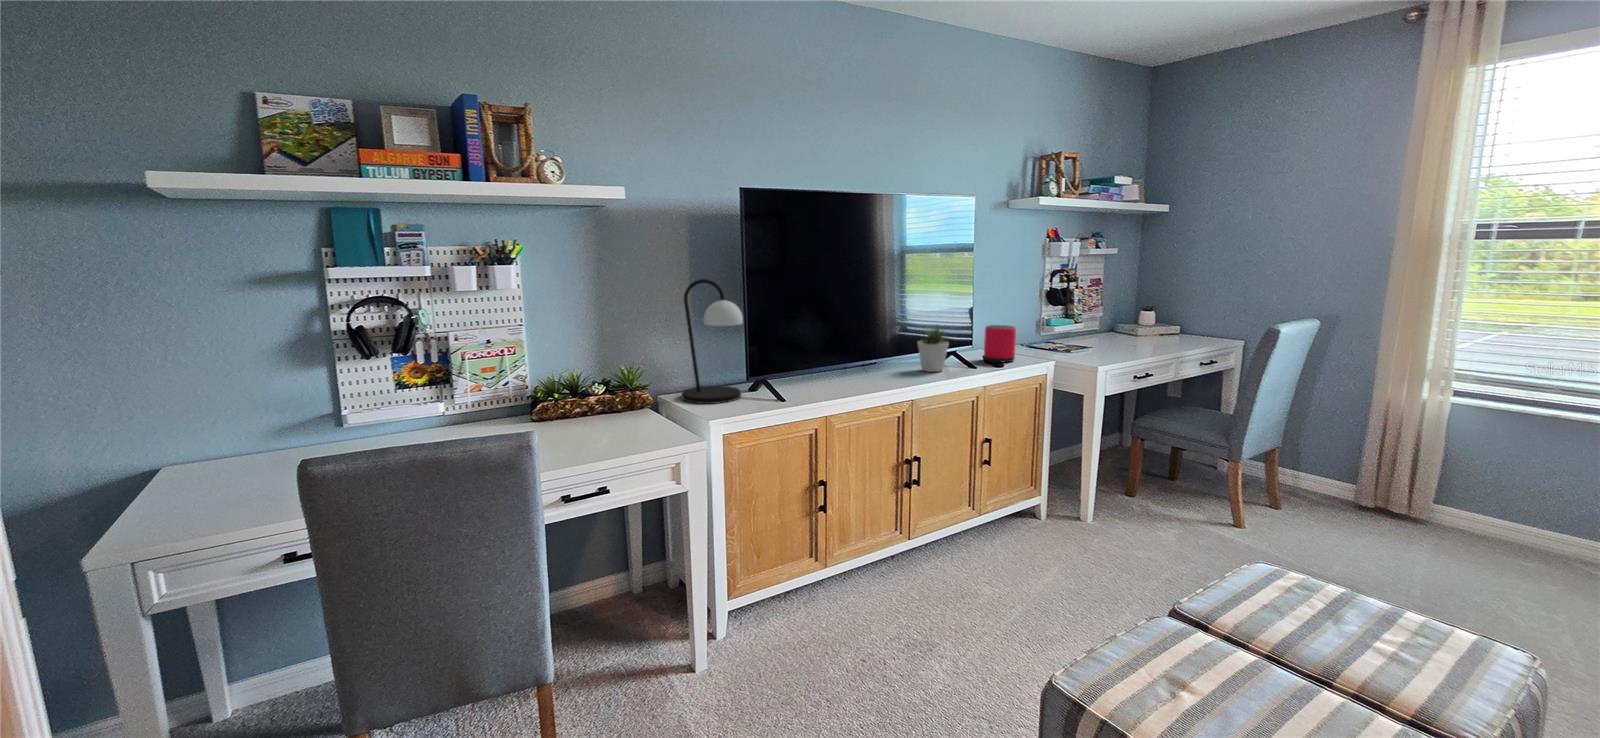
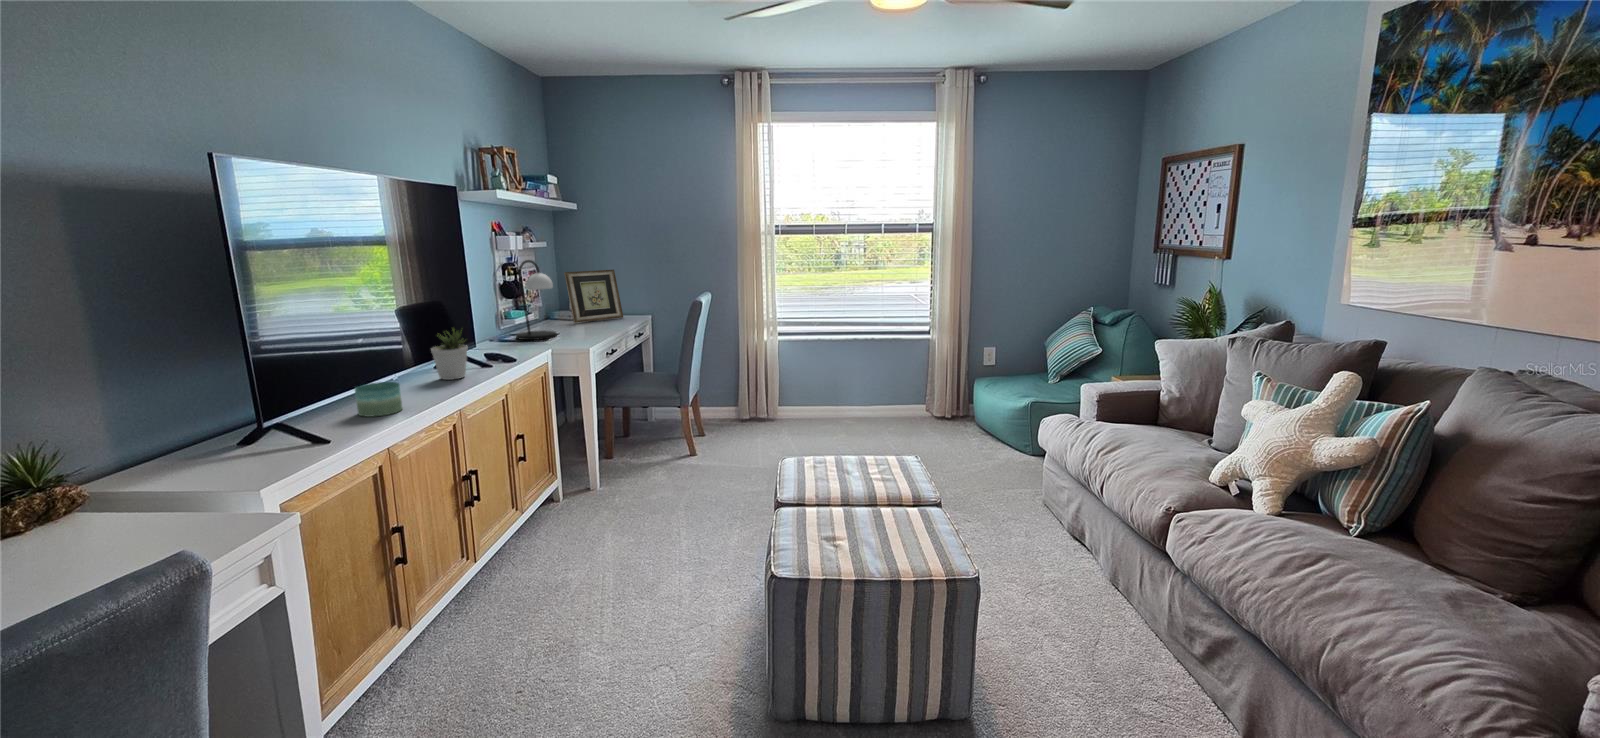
table lamp: present [681,279,743,404] -> present [516,260,557,340]
picture frame: none [1130,283,1196,340] -> present [564,270,623,323]
speaker: present [984,325,1016,362] -> none [480,322,515,360]
candle: none [824,361,856,389] -> present [355,382,402,417]

